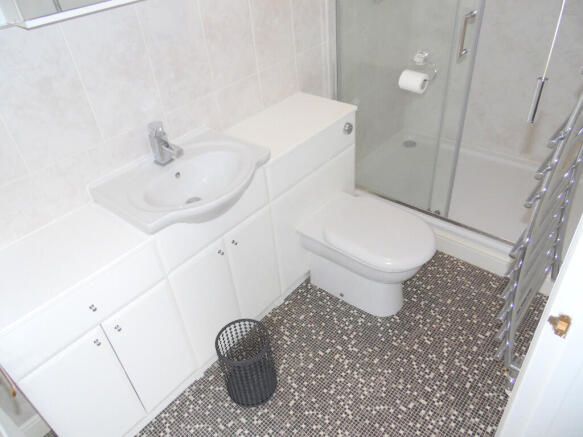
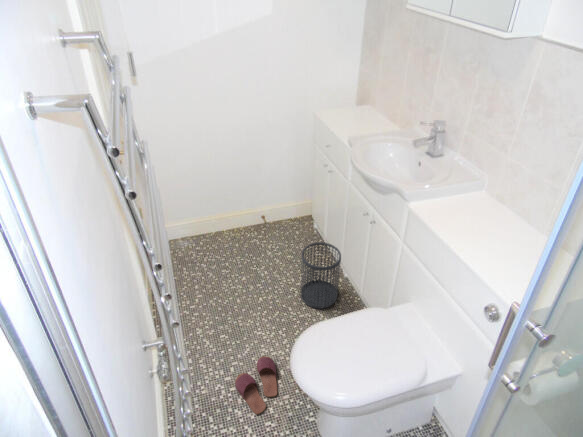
slippers: none [371,350,430,394] -> present [235,356,277,414]

